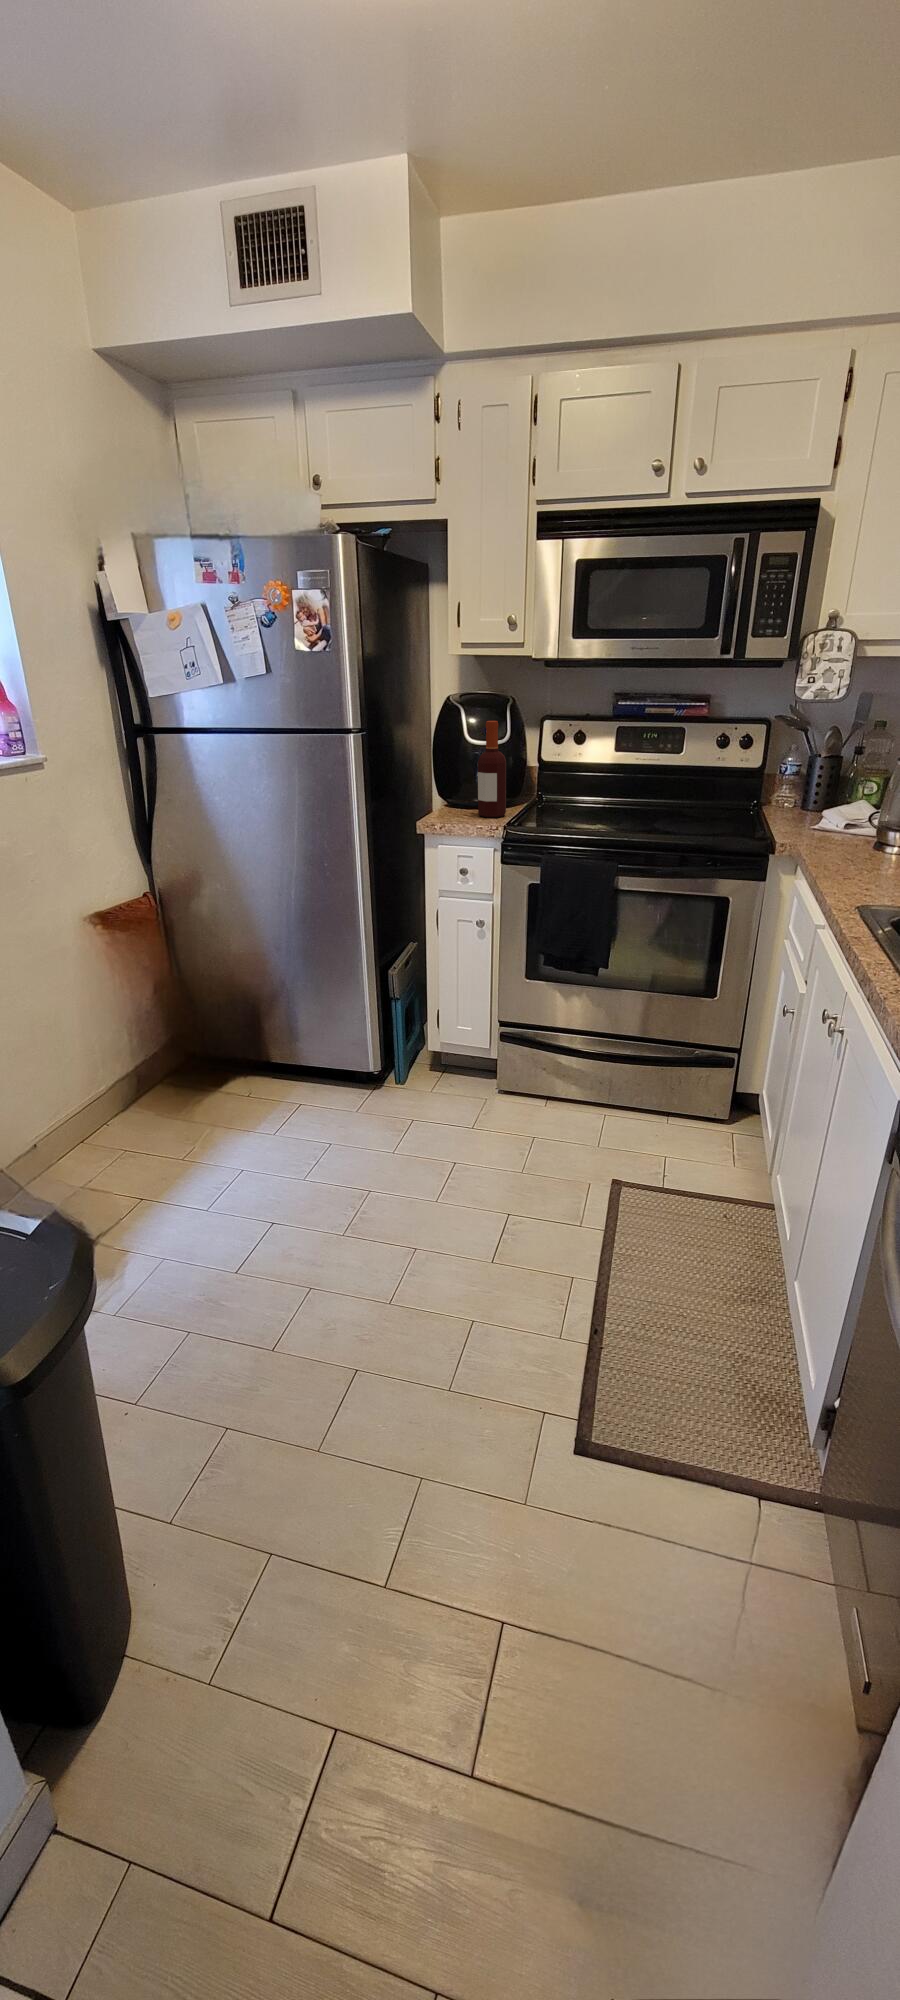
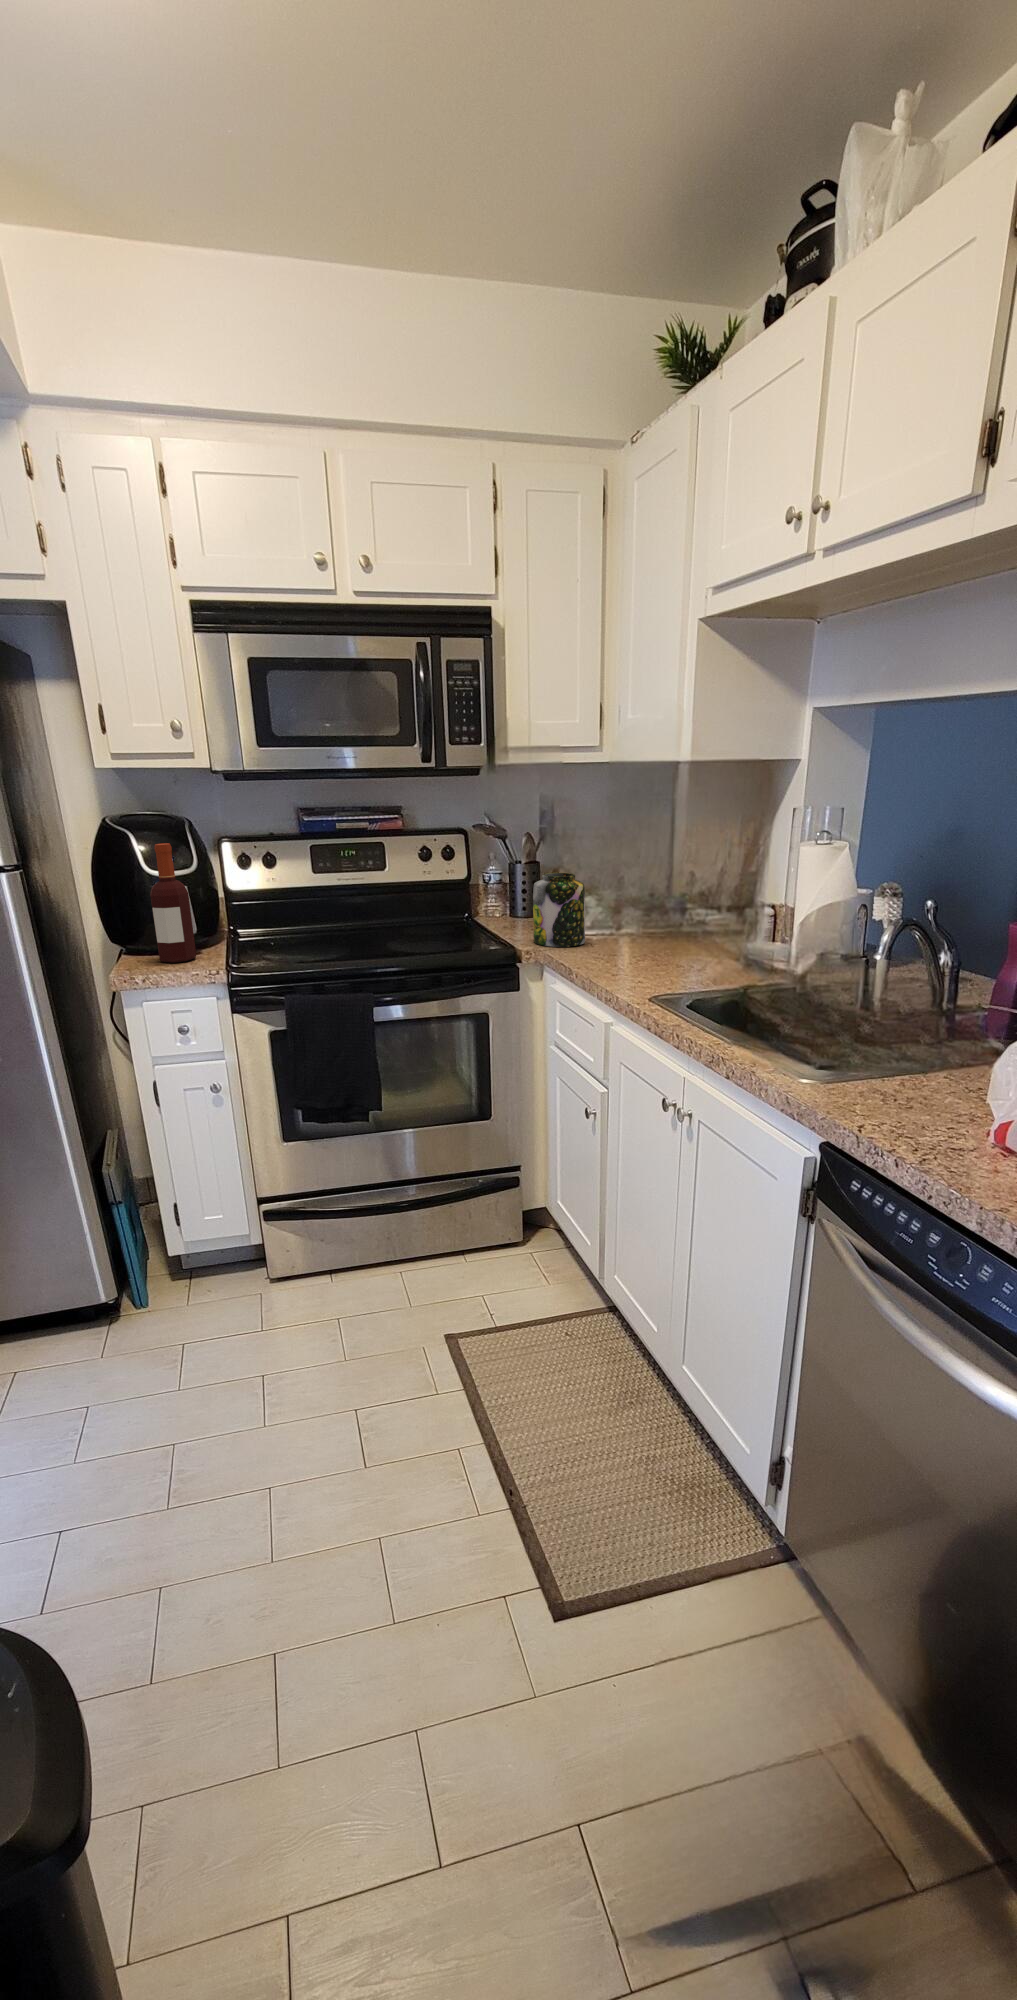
jar: none [799,770,859,844] -> present [533,873,585,947]

